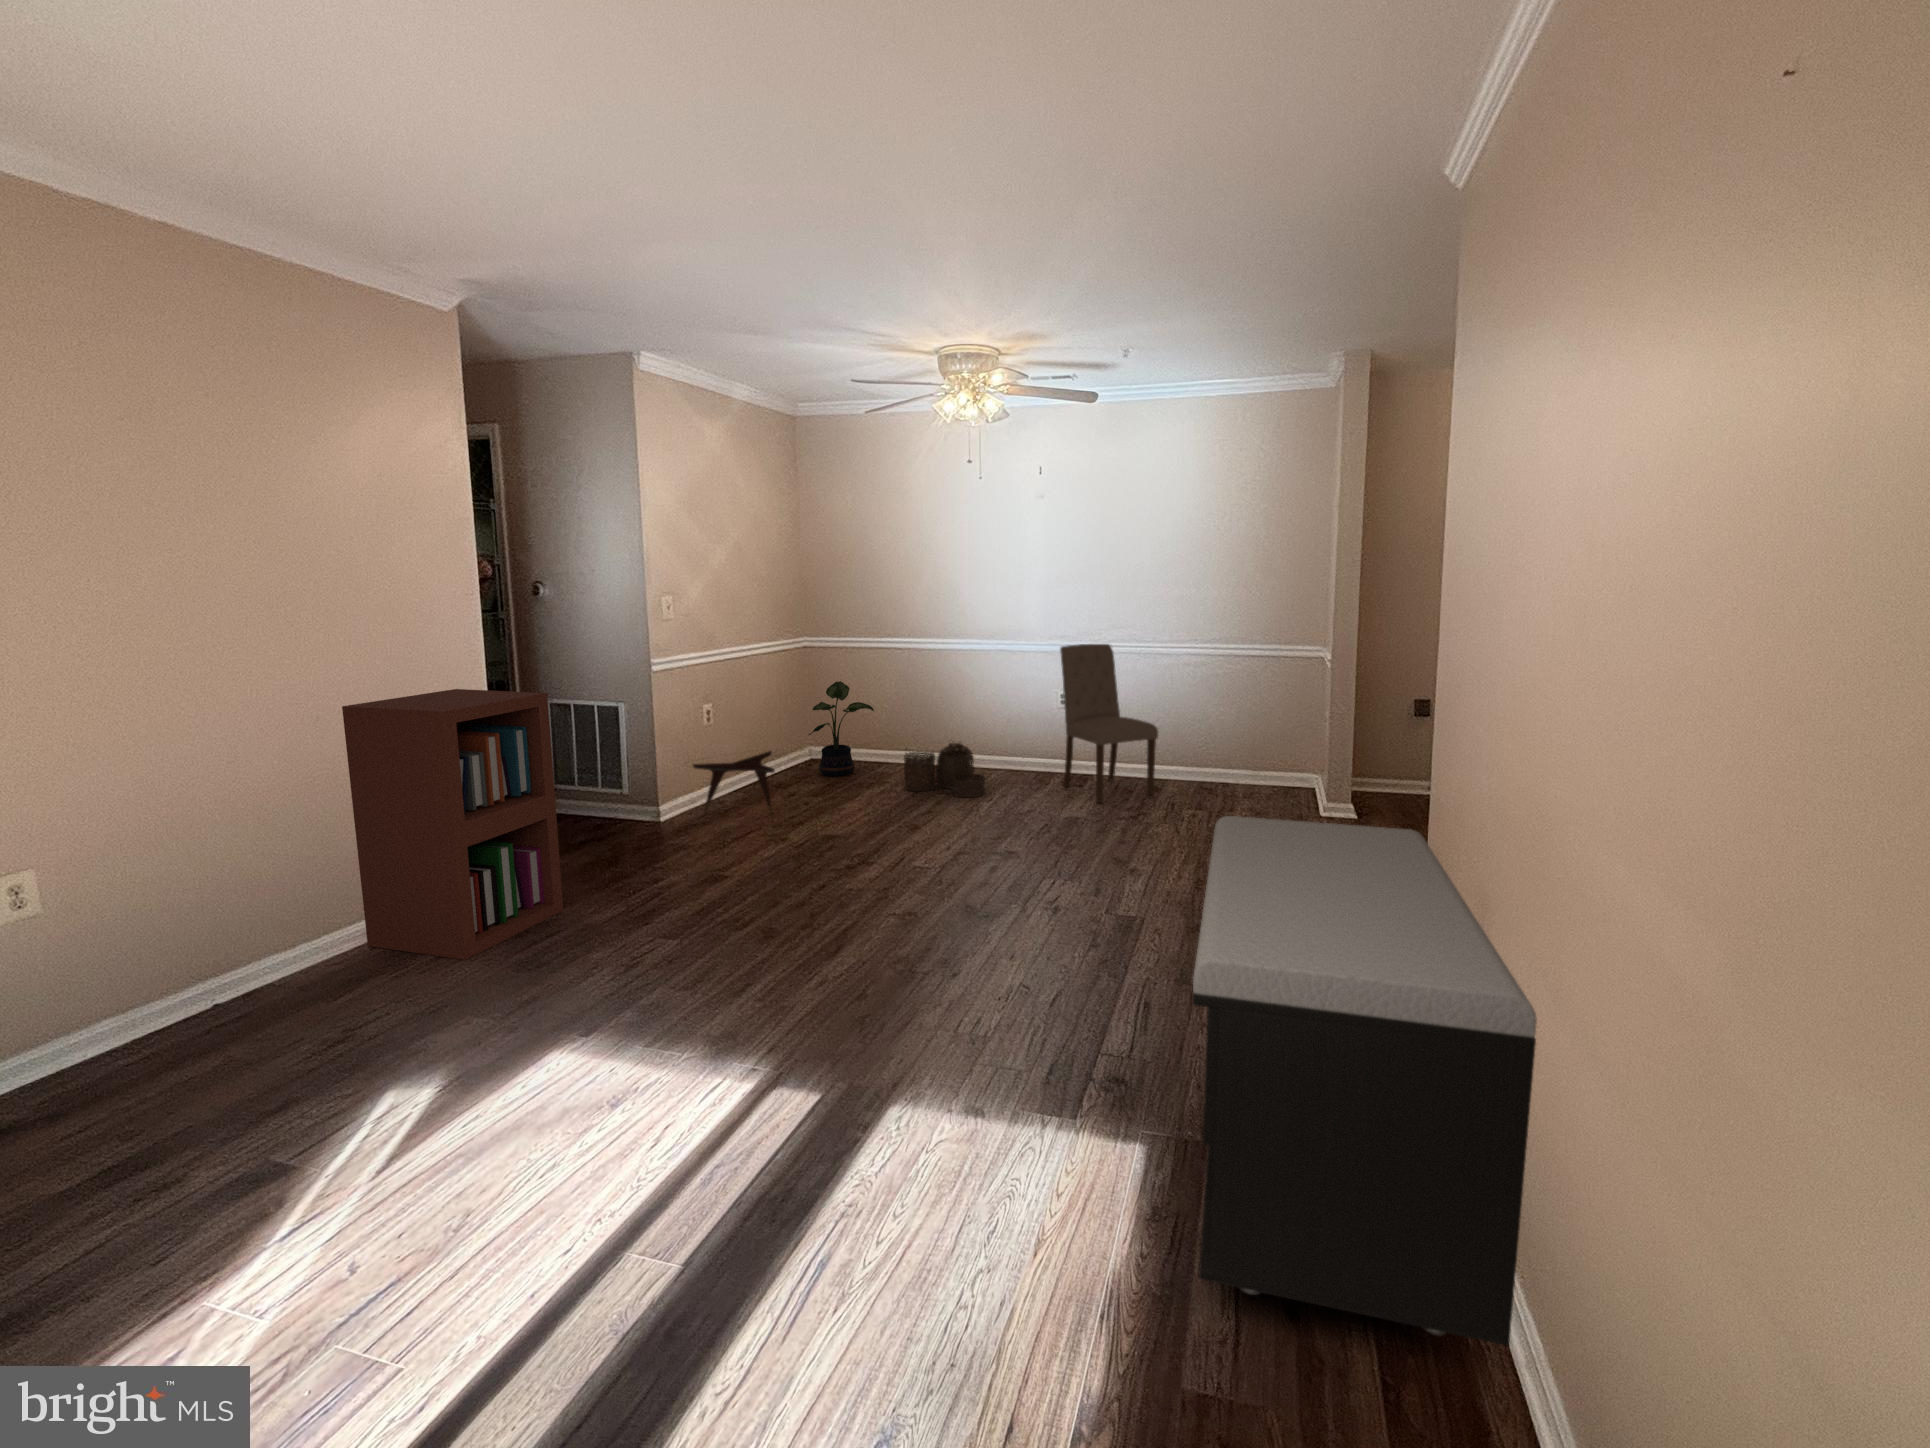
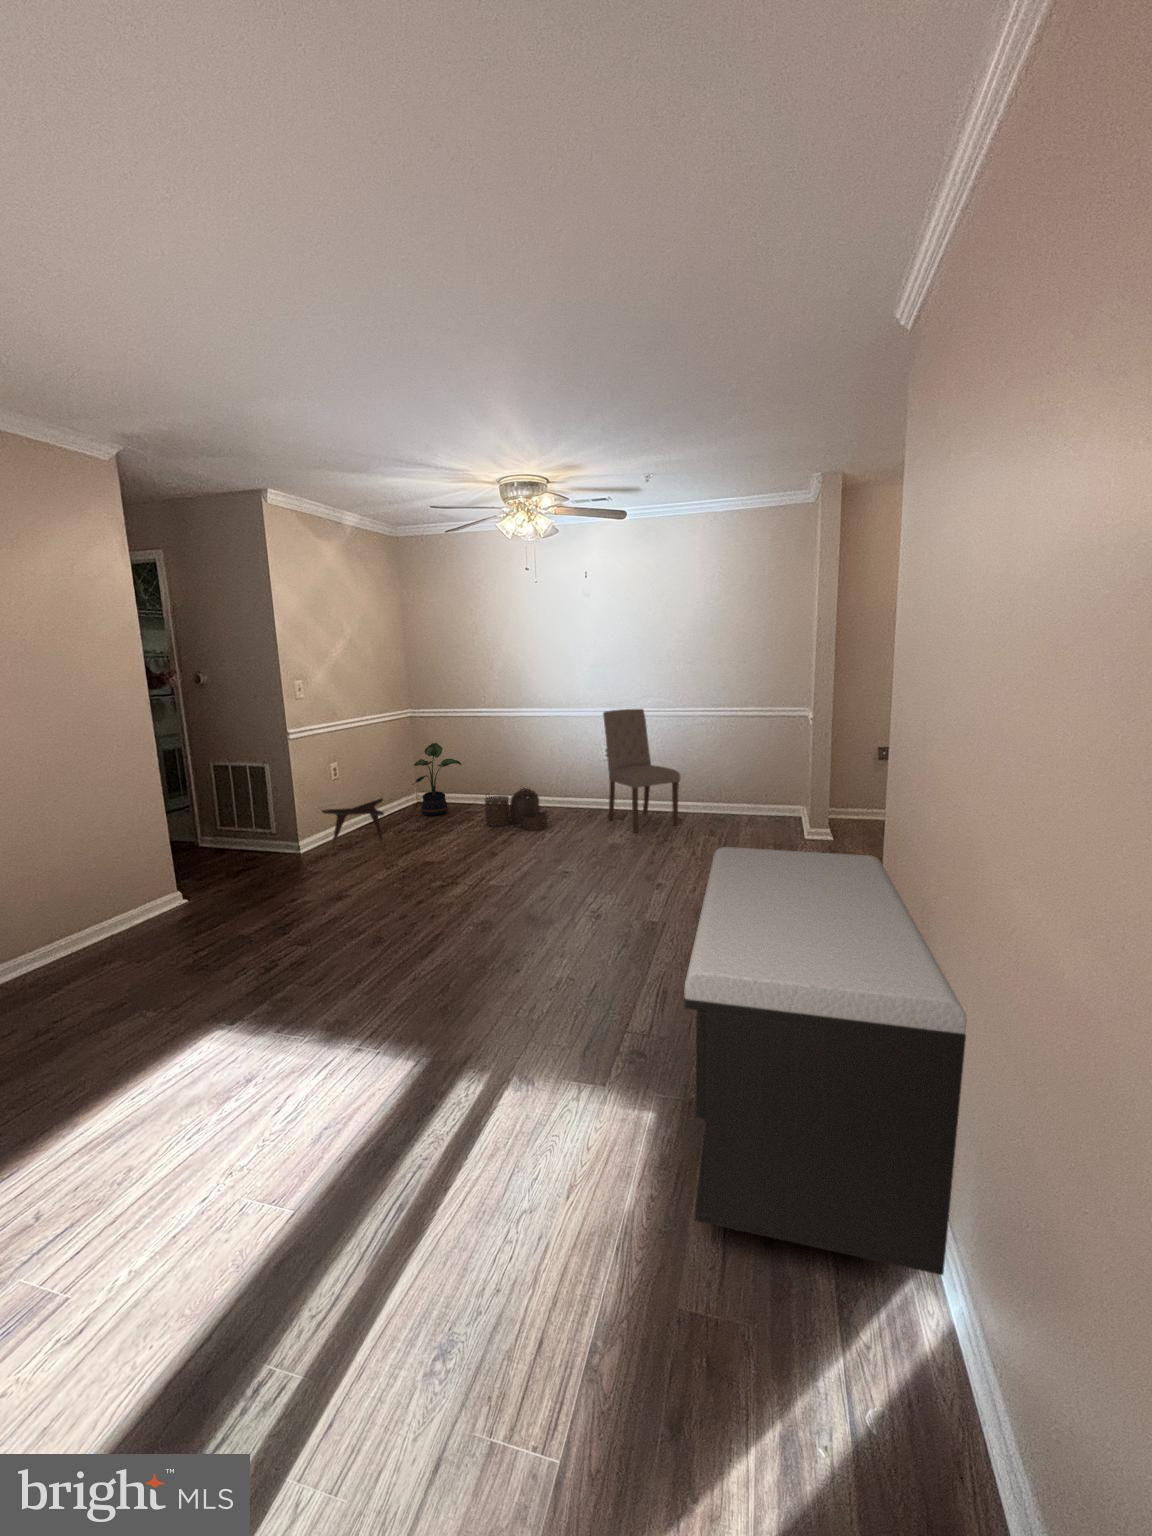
bookshelf: present [342,689,563,960] -> none [37,758,221,966]

